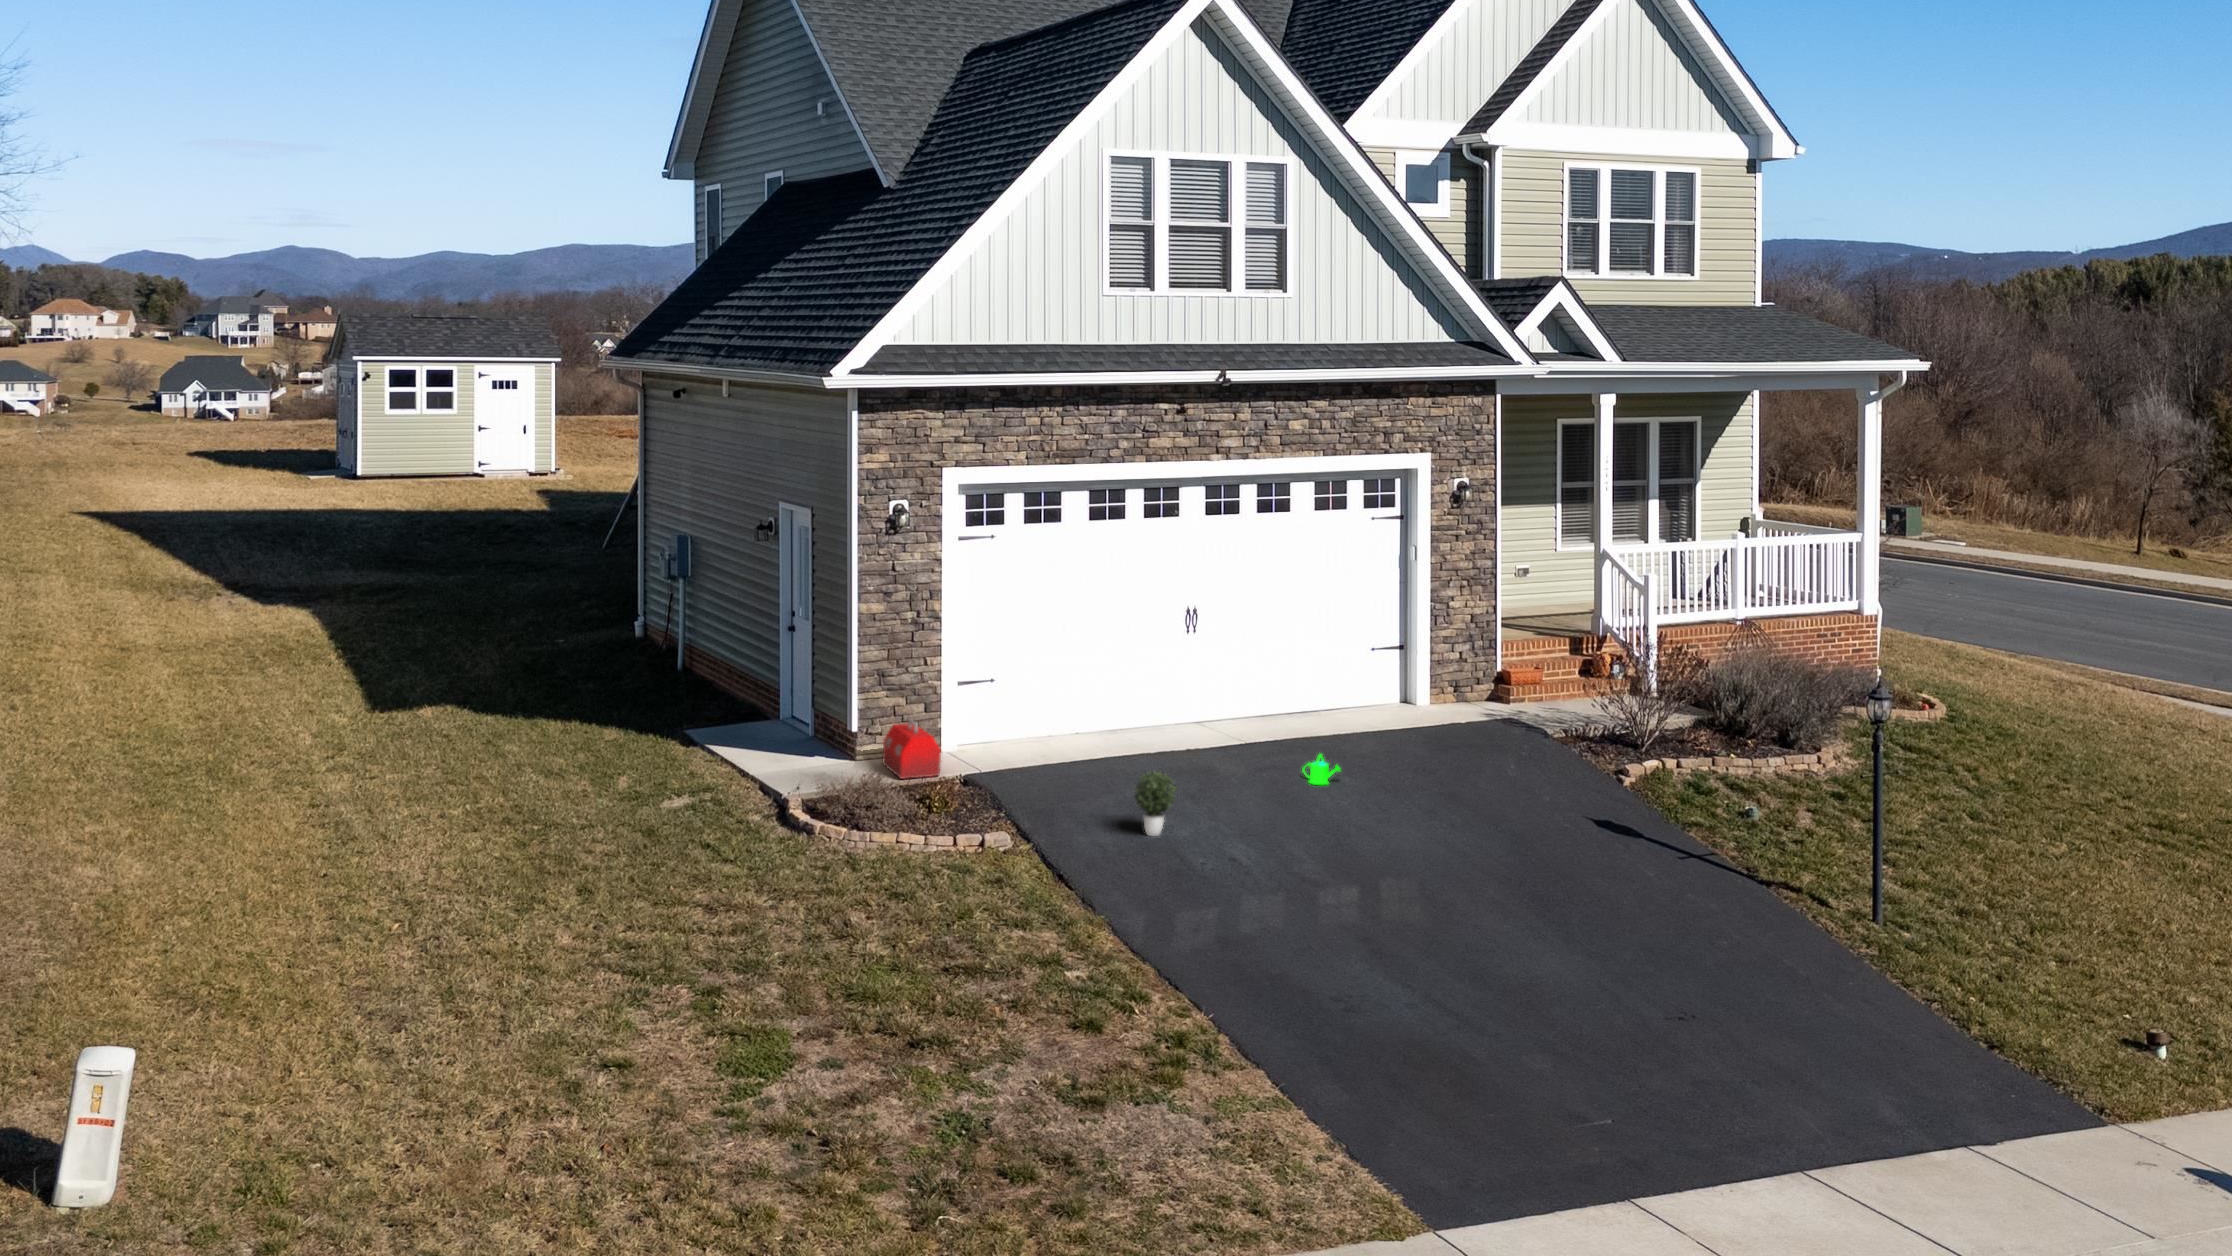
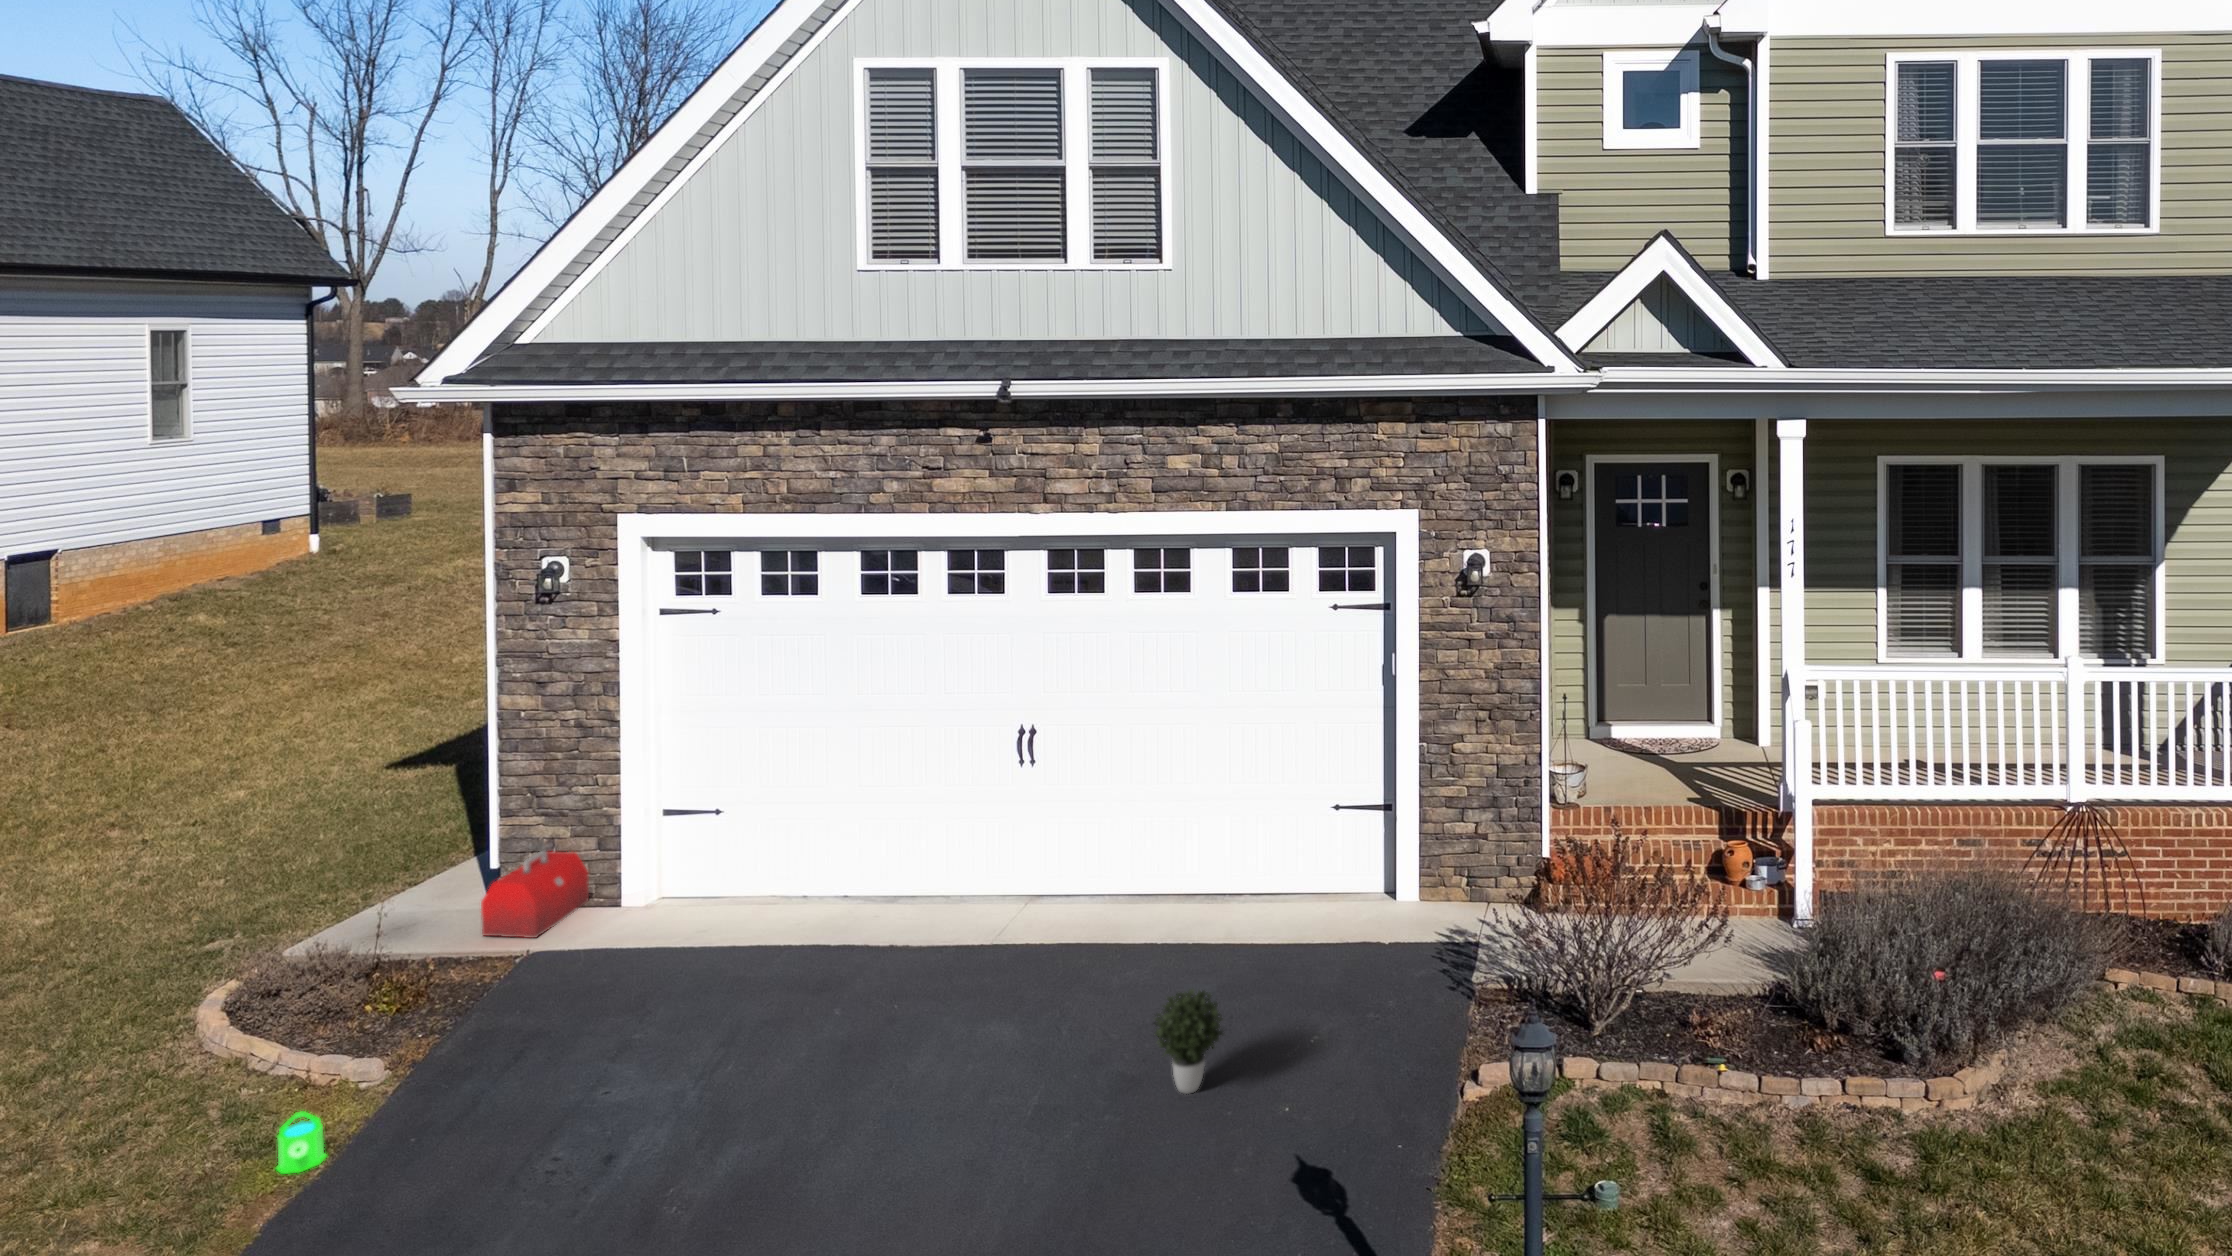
watering can: present [1303,754,1340,785] -> present [276,1111,327,1174]
potted plant: present [1134,772,1177,836] -> present [1155,989,1224,1094]

